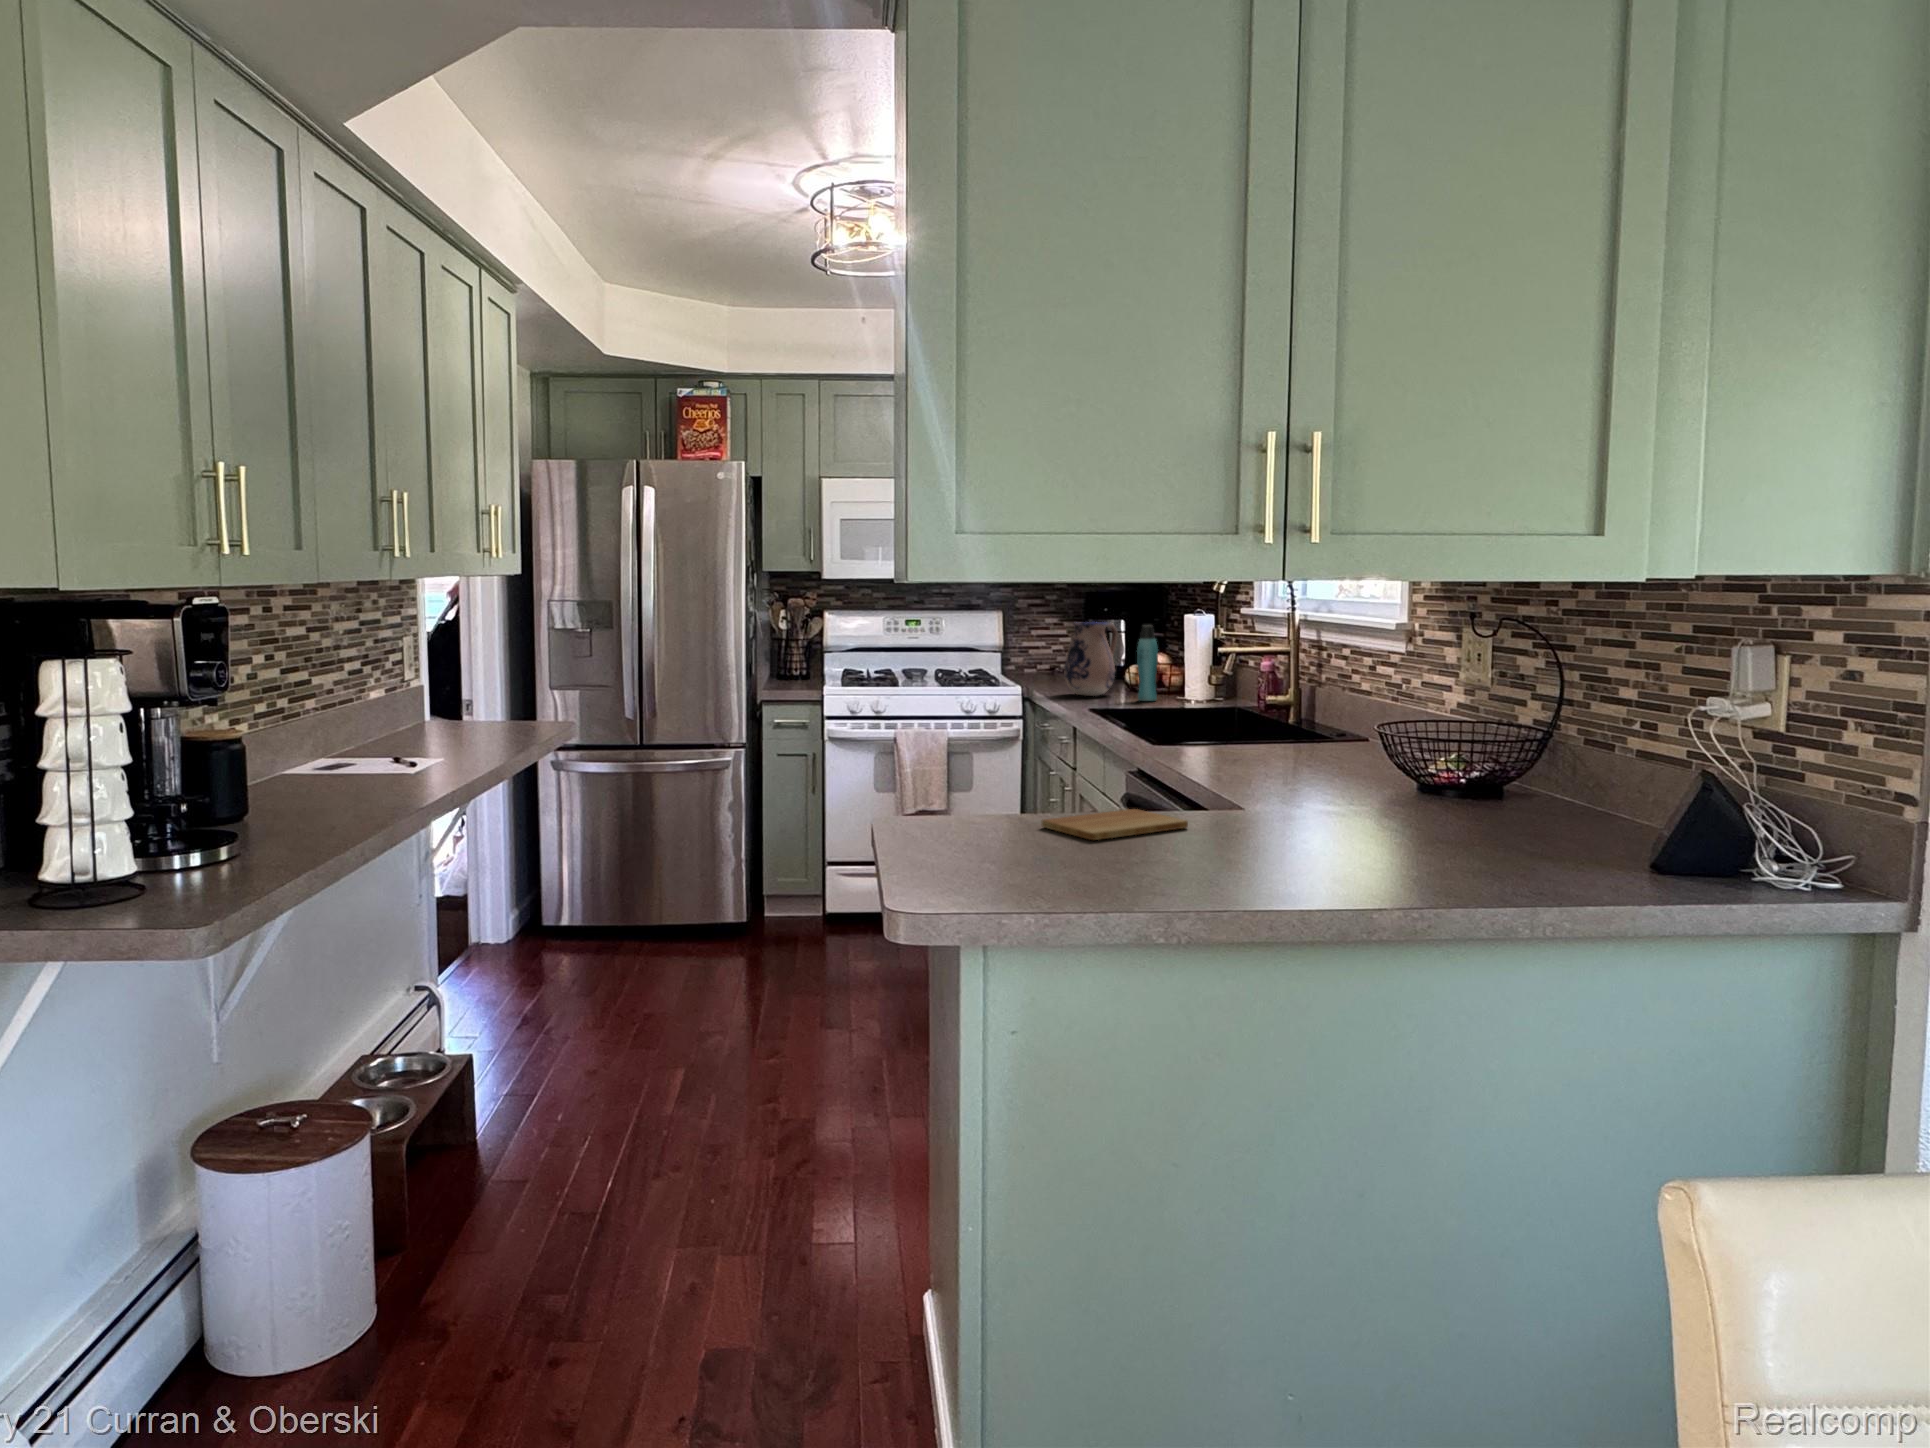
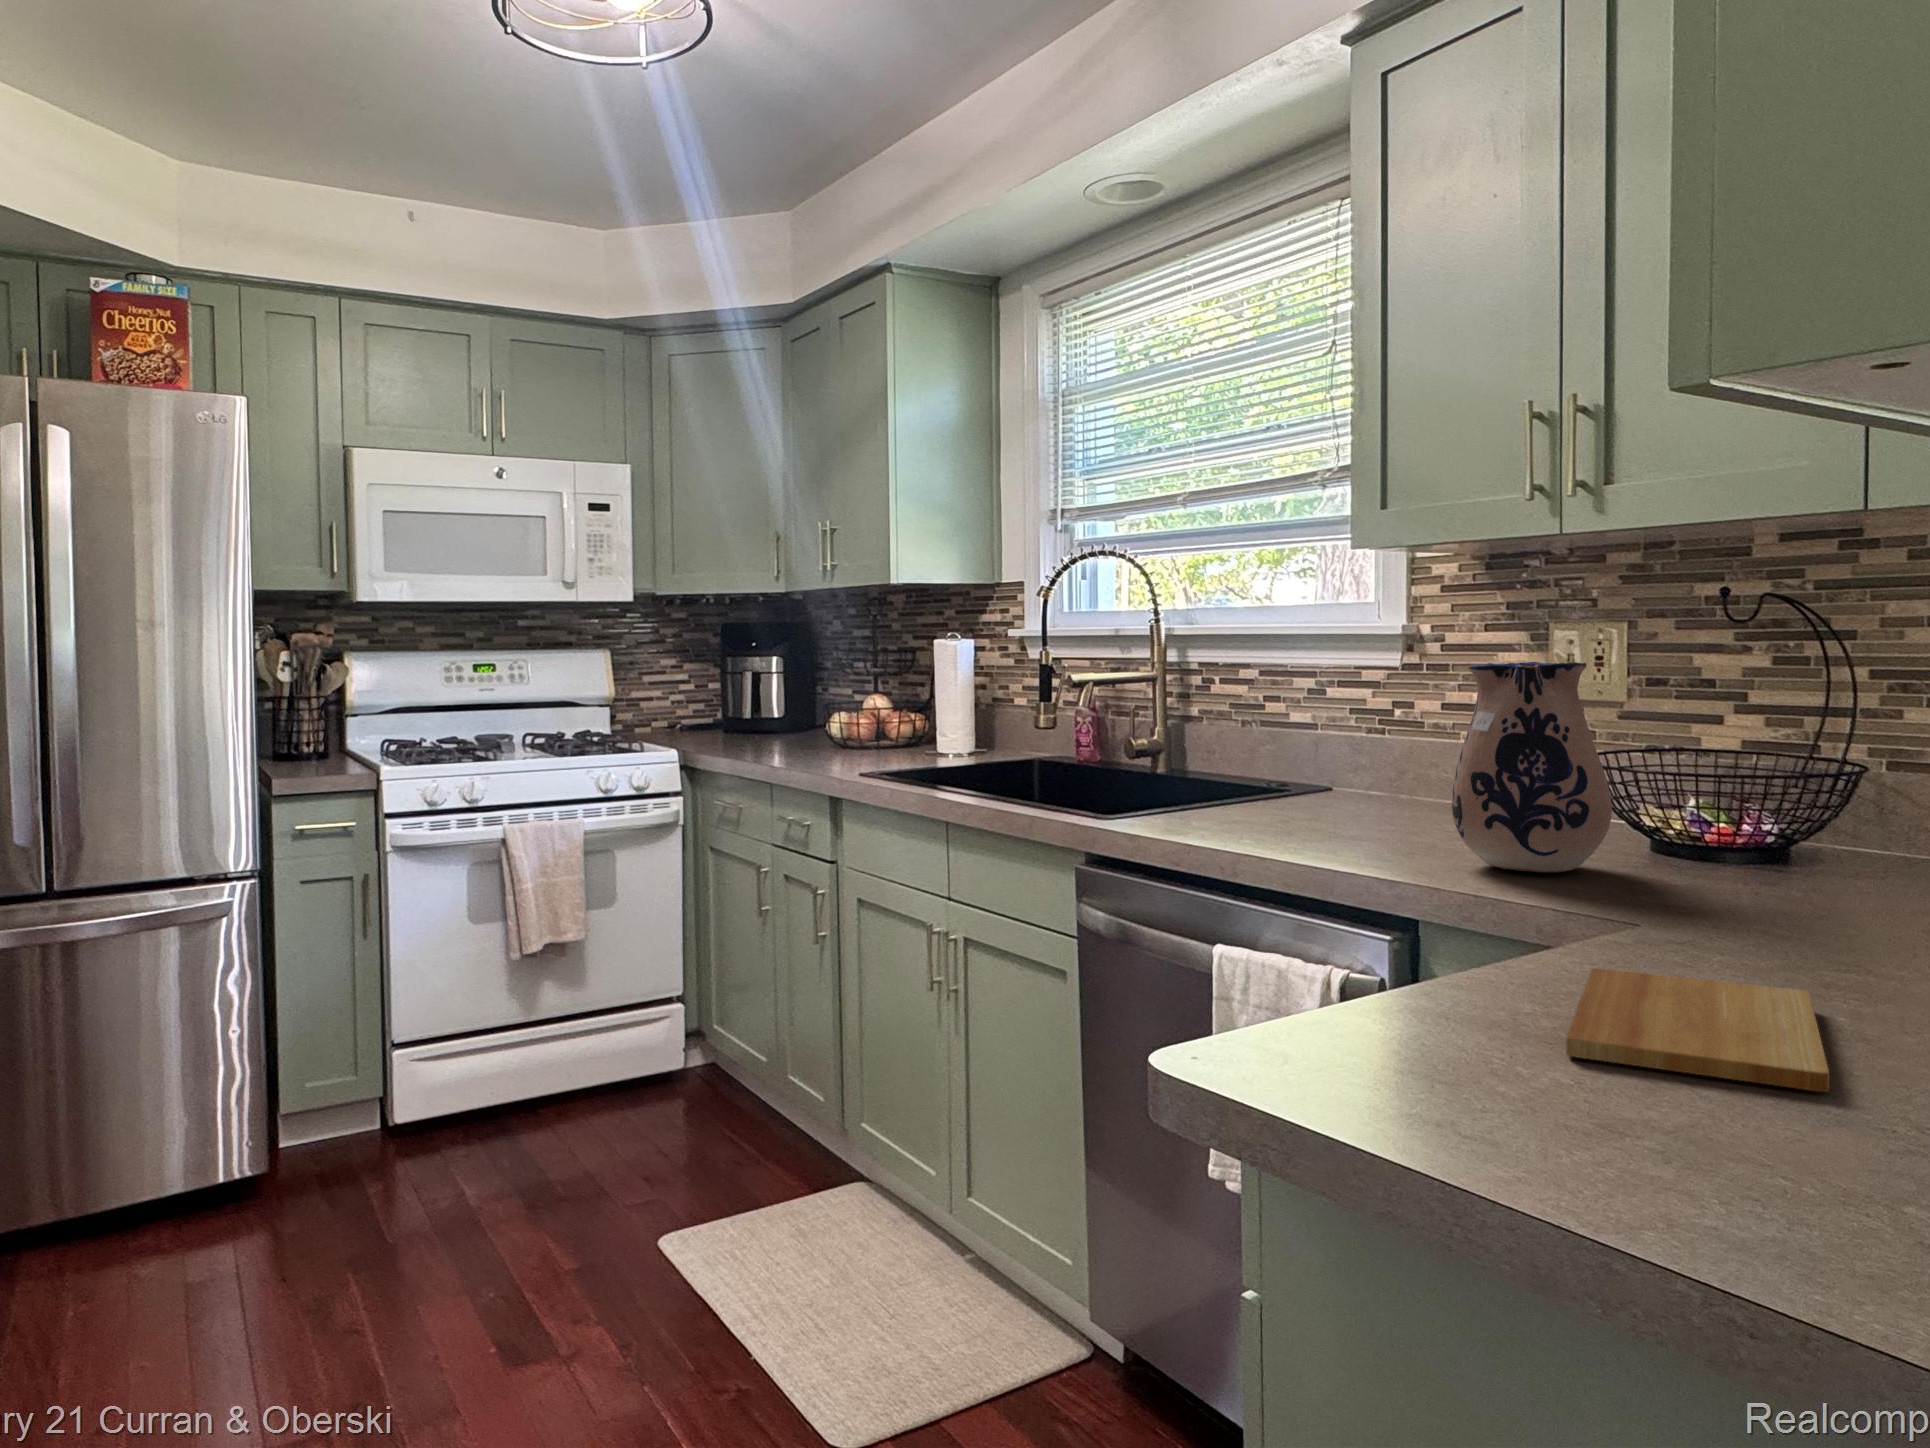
ceramic pitcher: present [1064,622,1118,696] -> present [1452,662,1612,872]
bottle: present [1137,625,1158,701] -> none [881,653,909,758]

